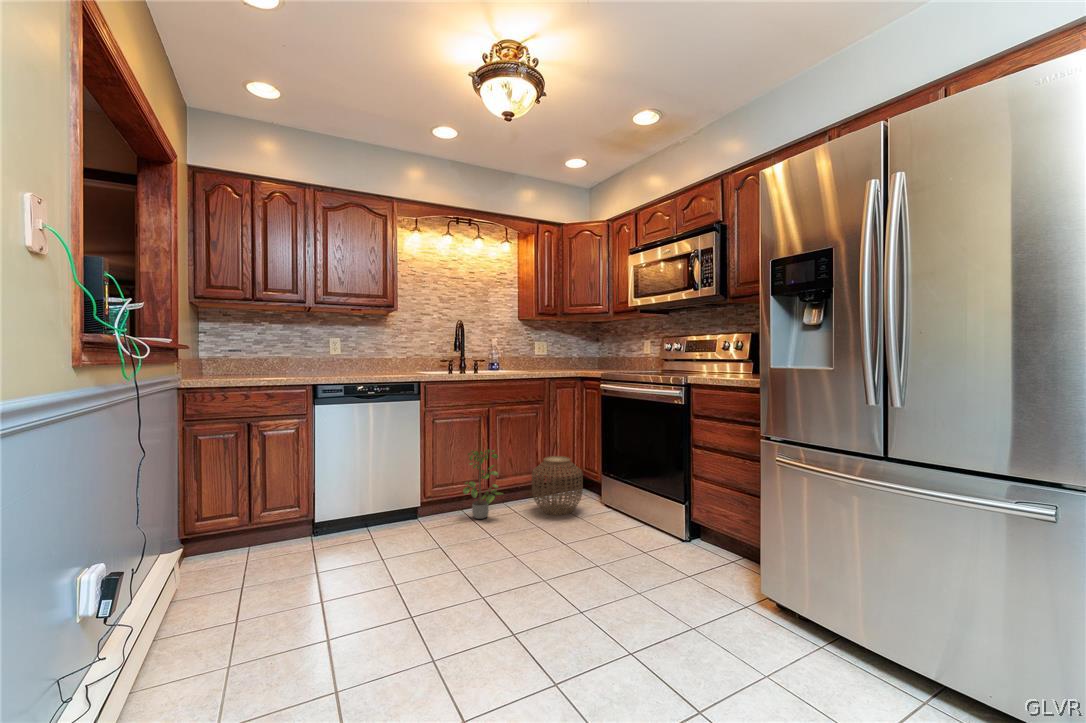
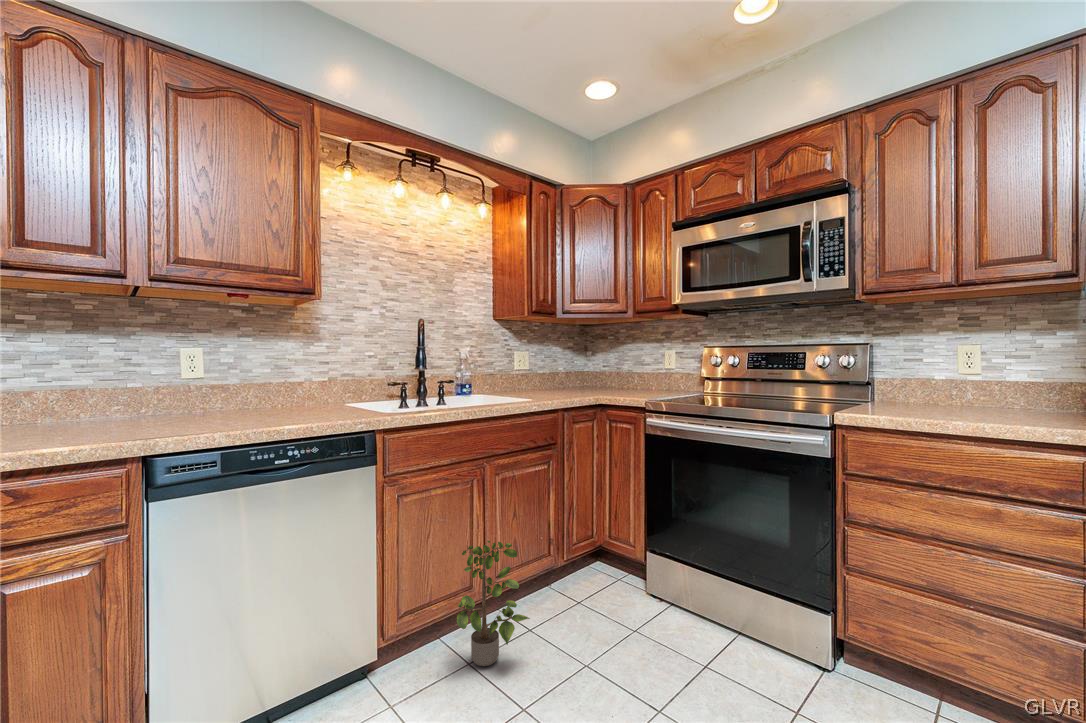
woven basket: present [532,456,583,516] -> none [559,534,641,636]

